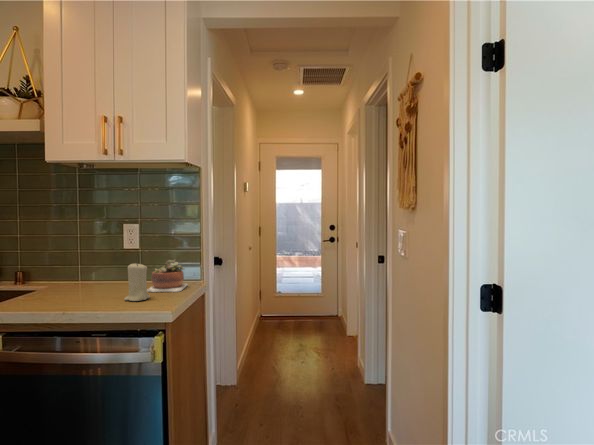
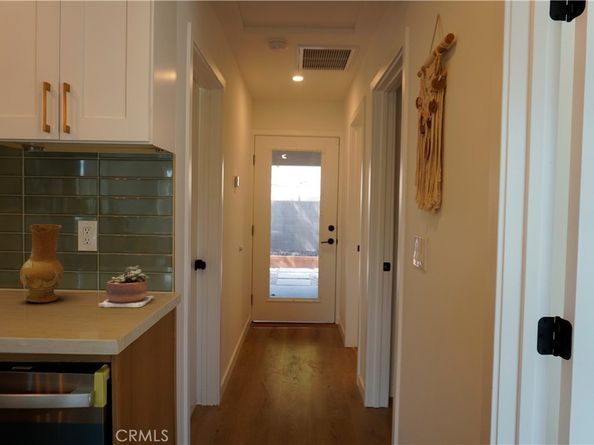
ceramic jug: none [83,227,116,290] -> present [20,224,64,302]
candle: present [124,263,150,301] -> none [64,271,99,321]

